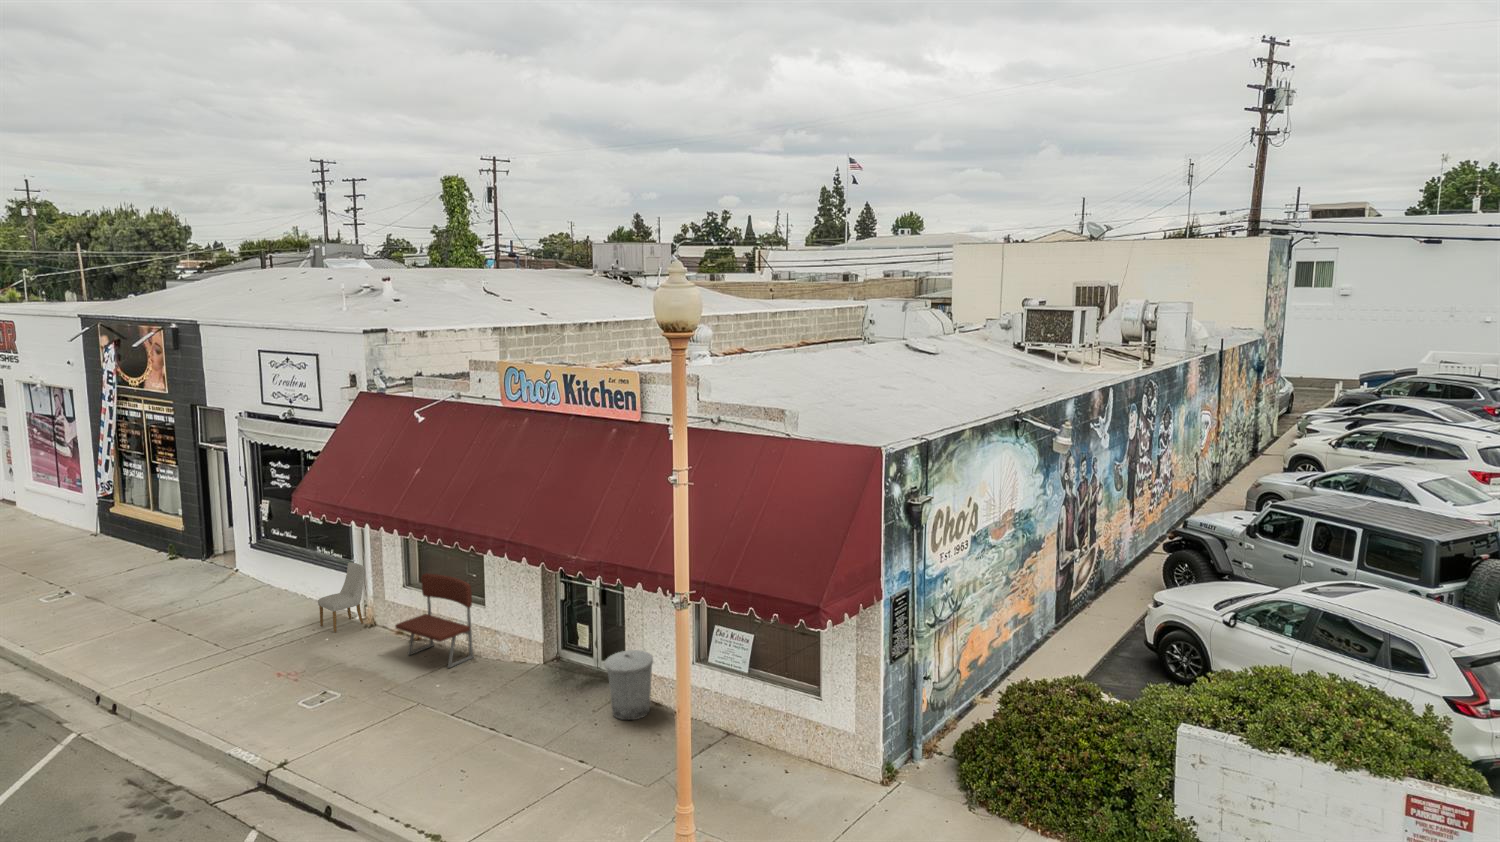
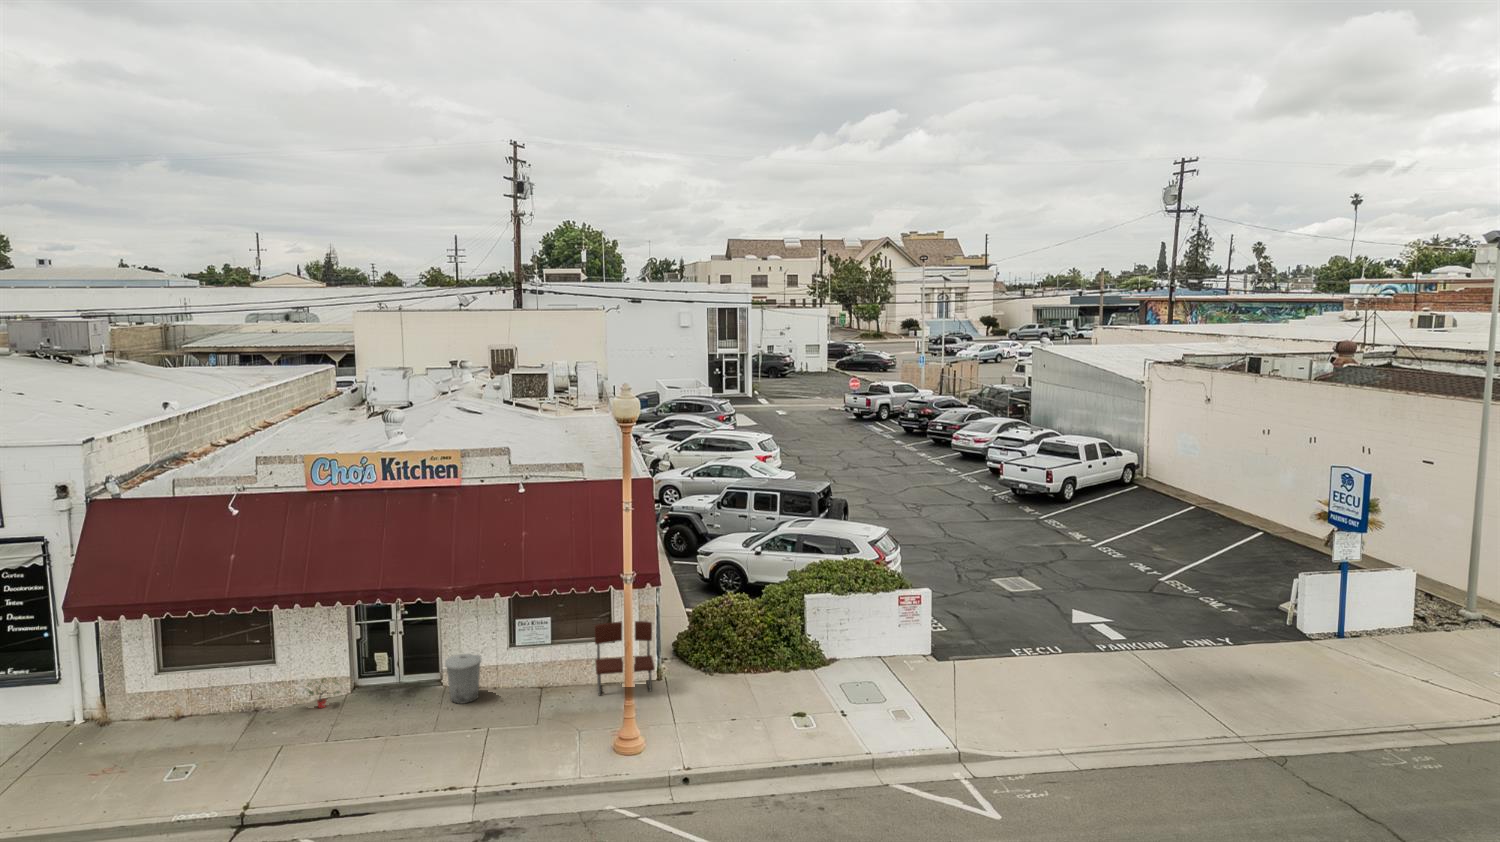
chair: present [318,562,365,632] -> none [30,671,85,744]
bench: present [395,573,474,668] -> present [595,621,655,695]
potted plant: none [491,634,534,671] -> present [307,678,340,708]

